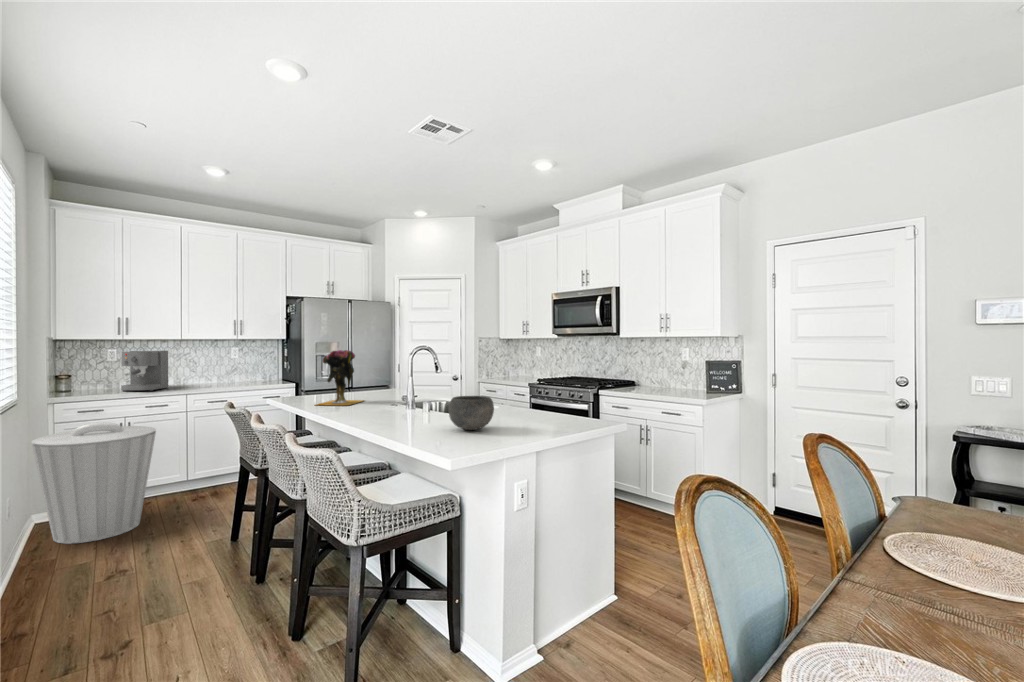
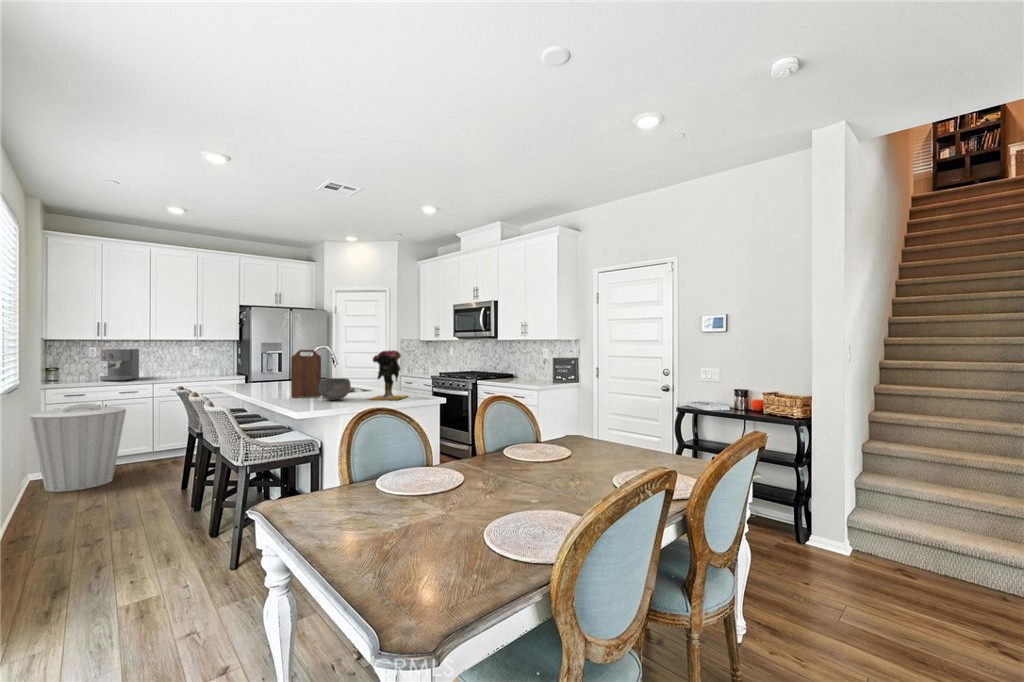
vase: present [317,350,364,405] -> present [369,350,407,400]
cutting board: none [400,353,442,424] -> present [291,350,321,398]

